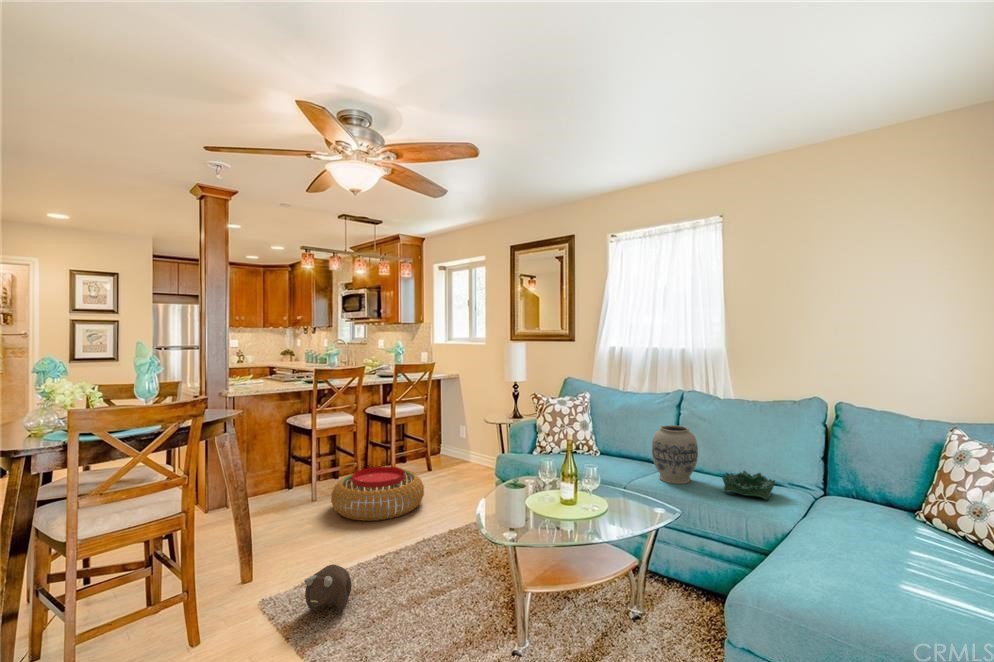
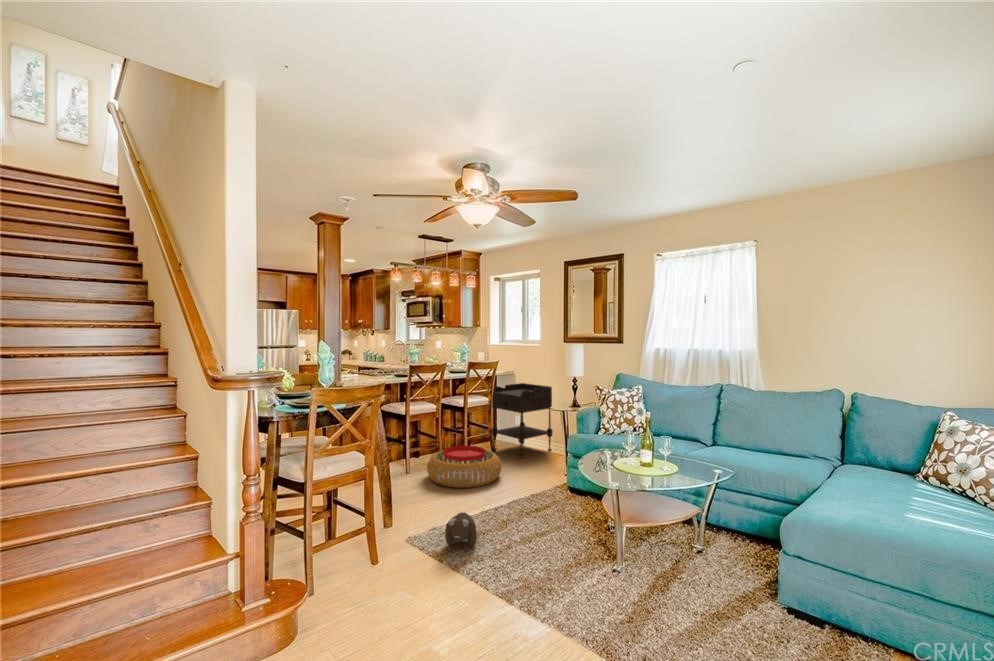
side table: none [427,389,499,480] -> present [492,383,553,459]
vase: present [652,425,698,484] -> none [702,410,740,456]
decorative bowl: present [722,470,775,500] -> none [761,445,804,466]

